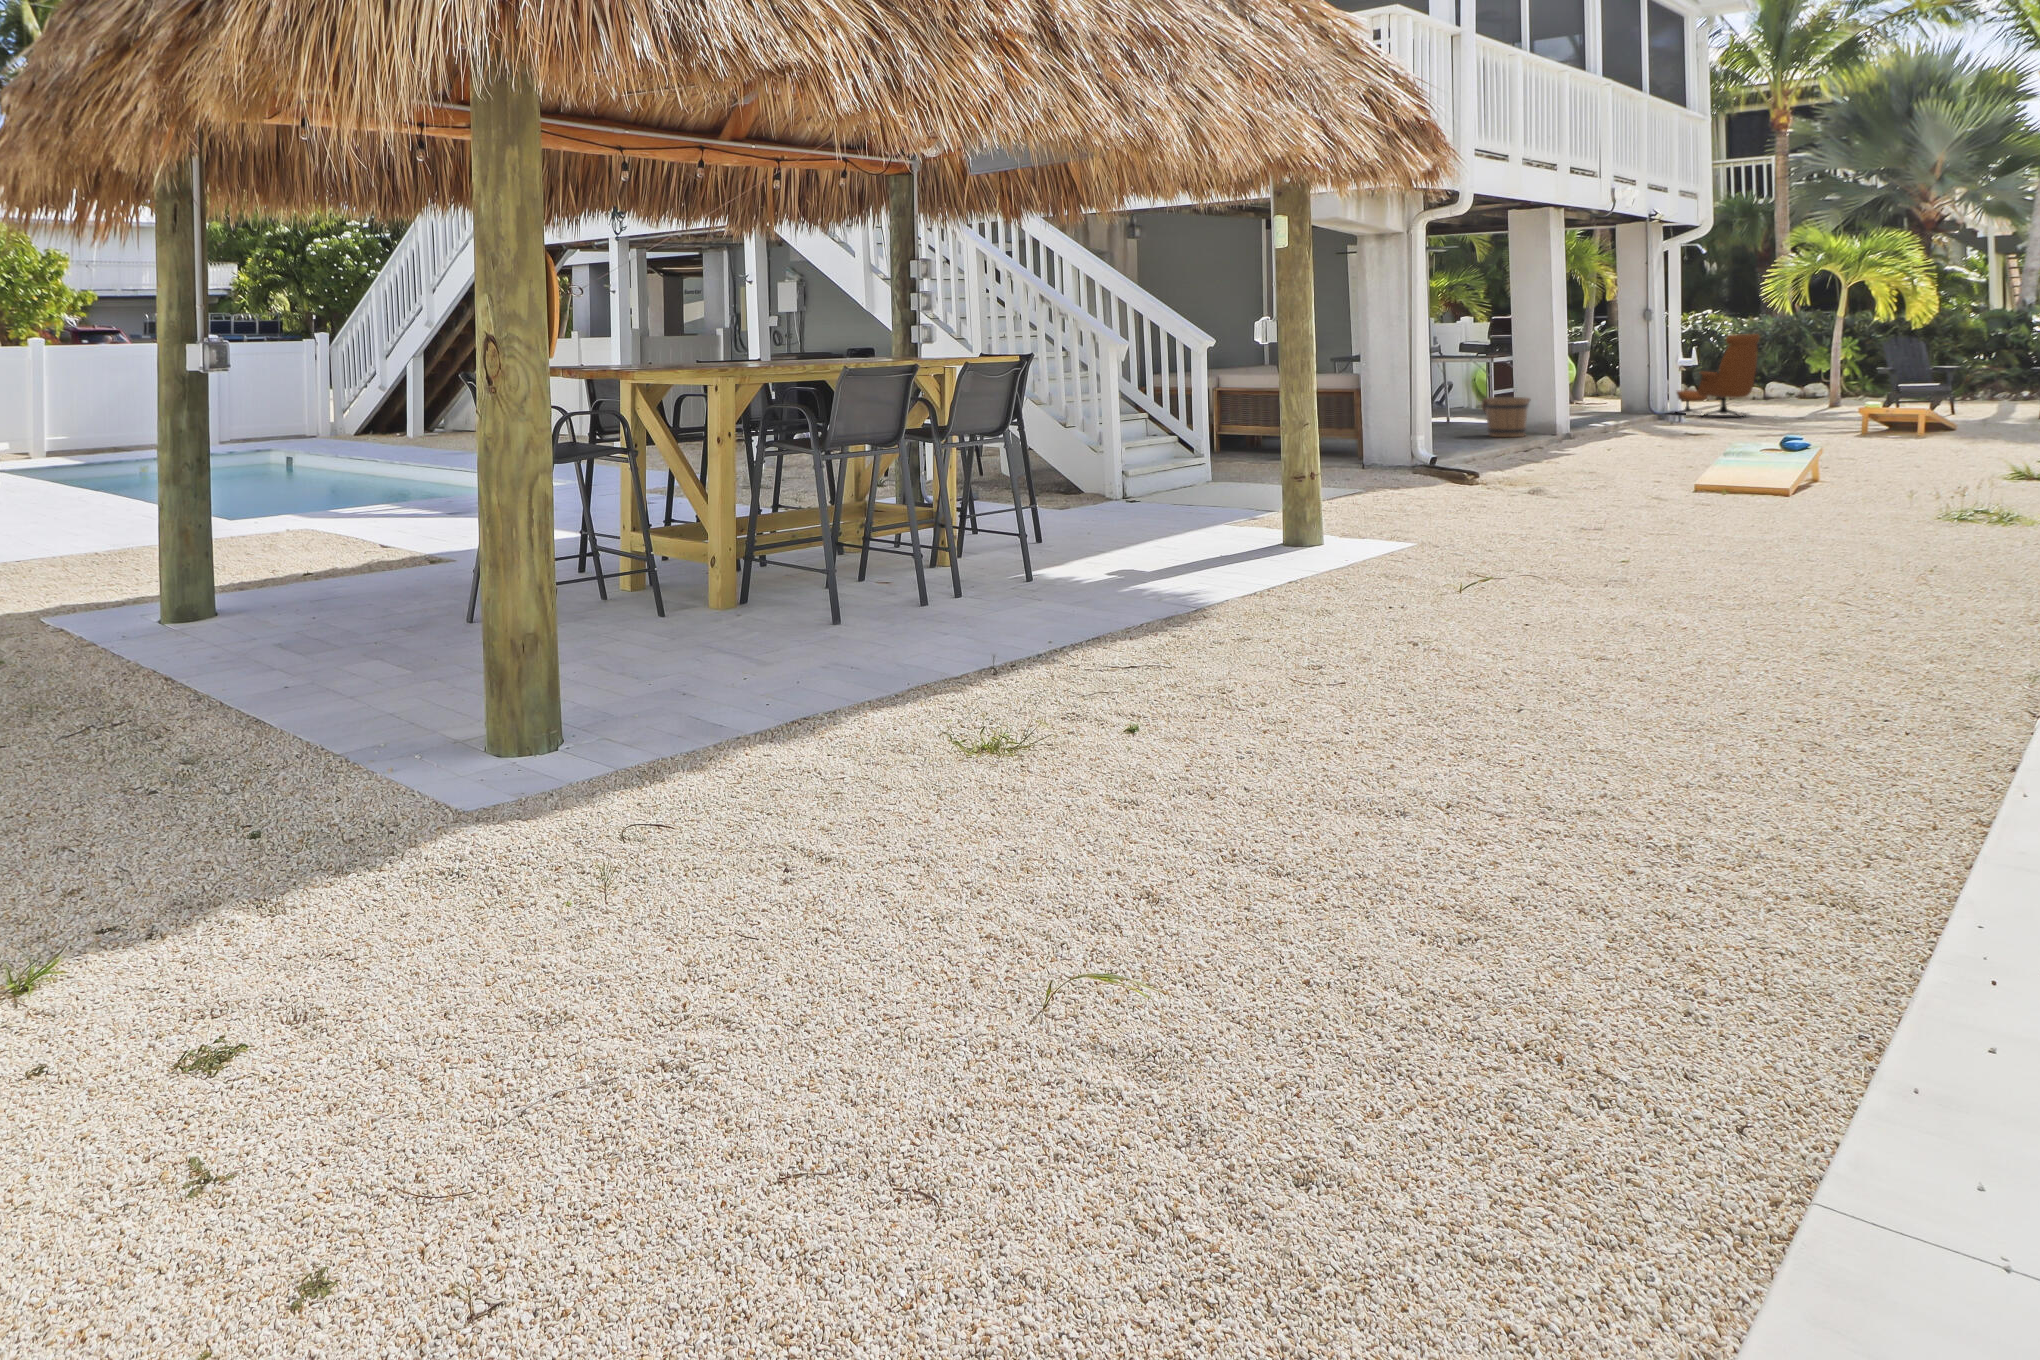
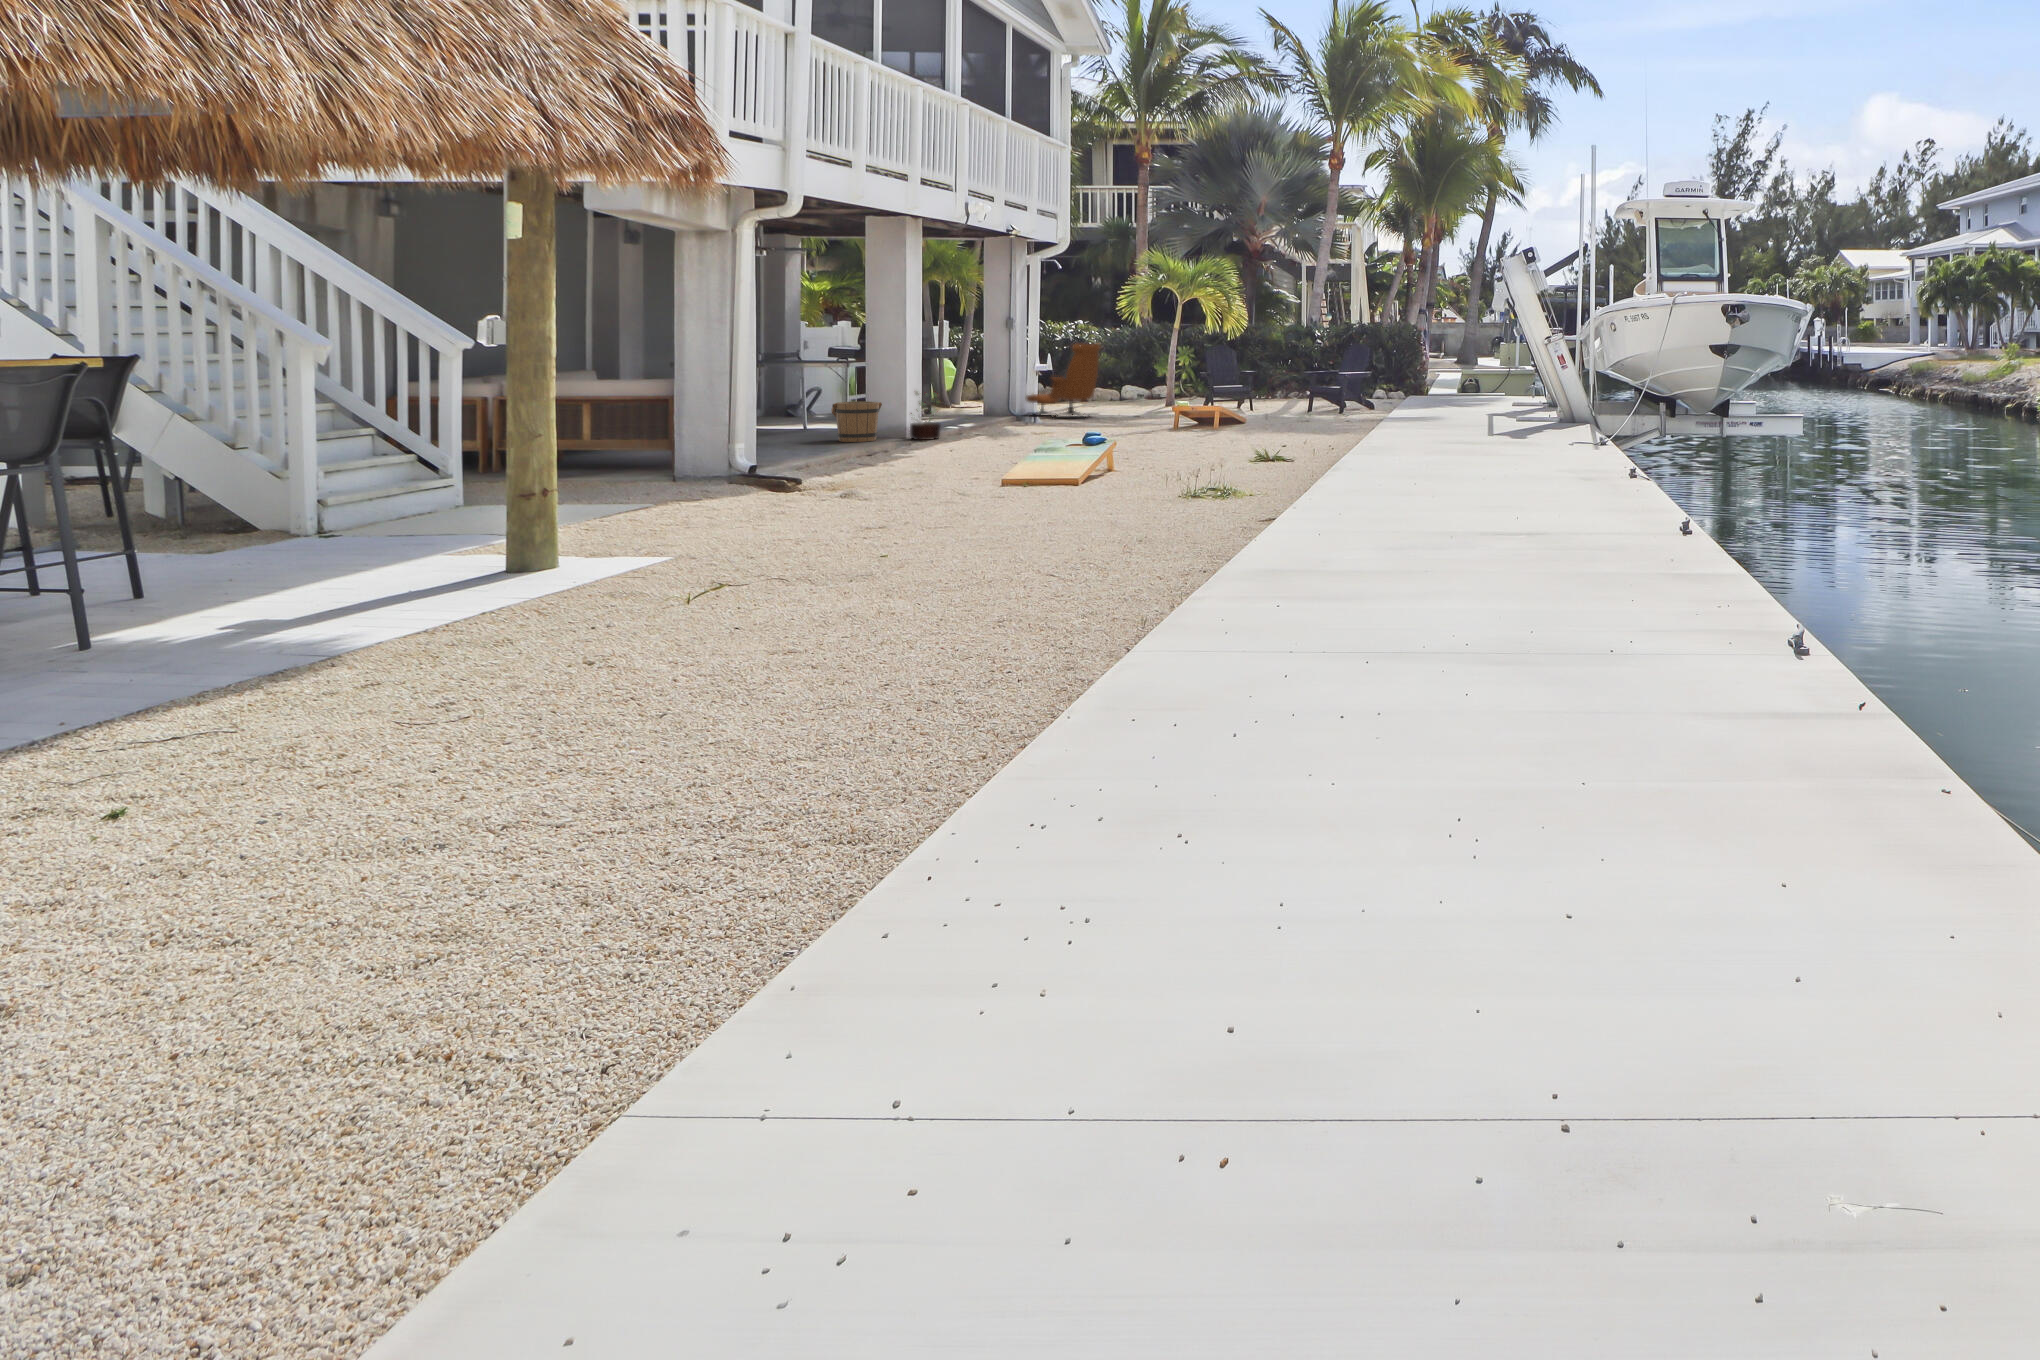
decorative plant: none [1559,384,1592,437] -> present [910,392,940,440]

